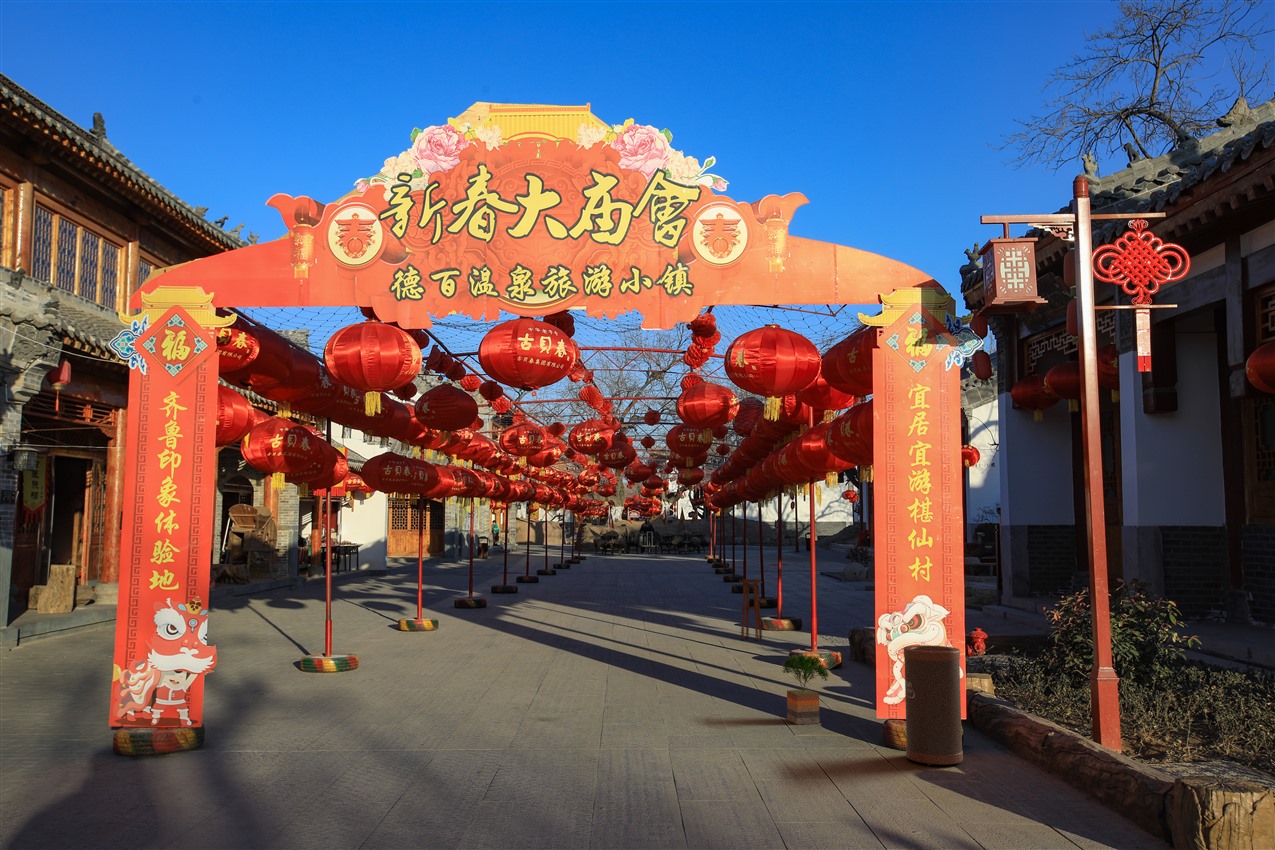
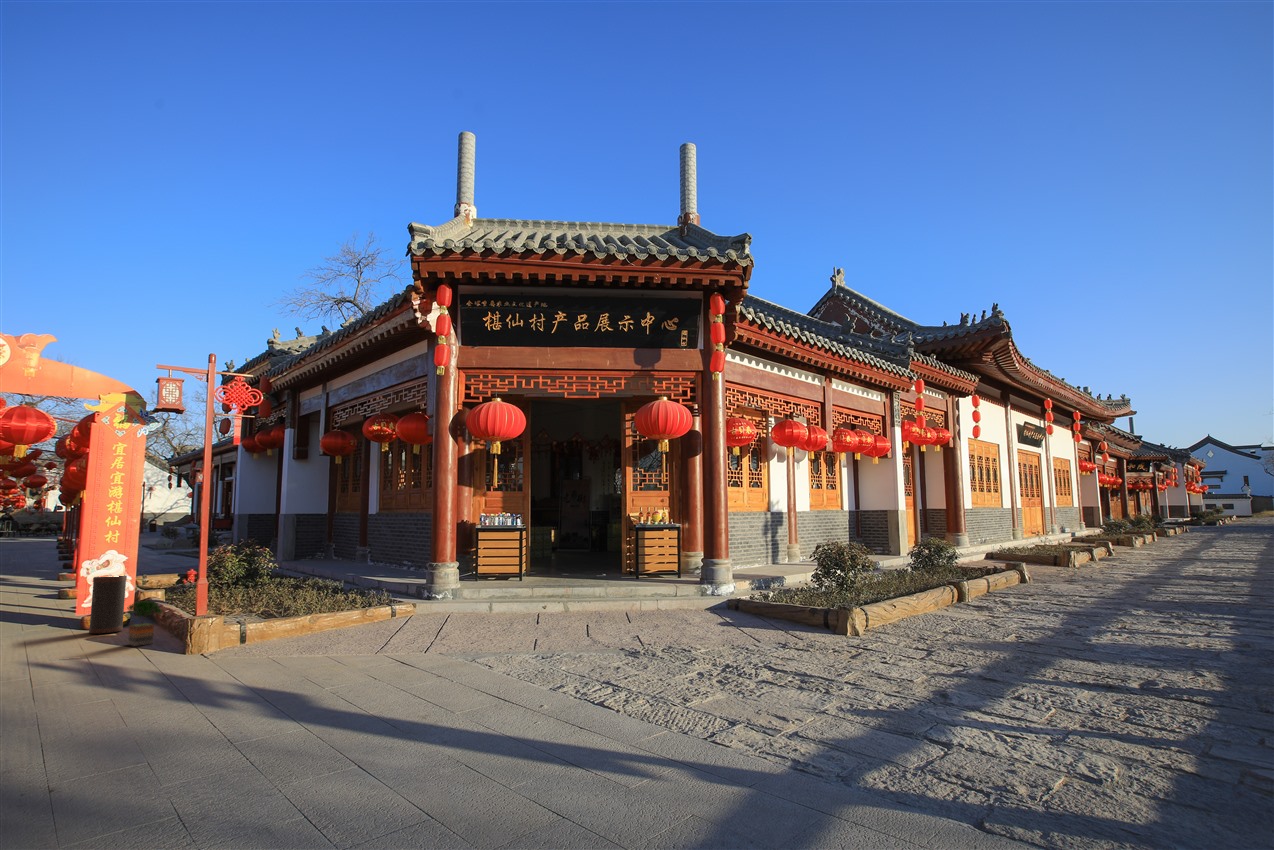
stool: present [740,579,762,641] -> none [36,550,58,591]
potted tree: present [782,656,829,725] -> present [127,601,162,646]

